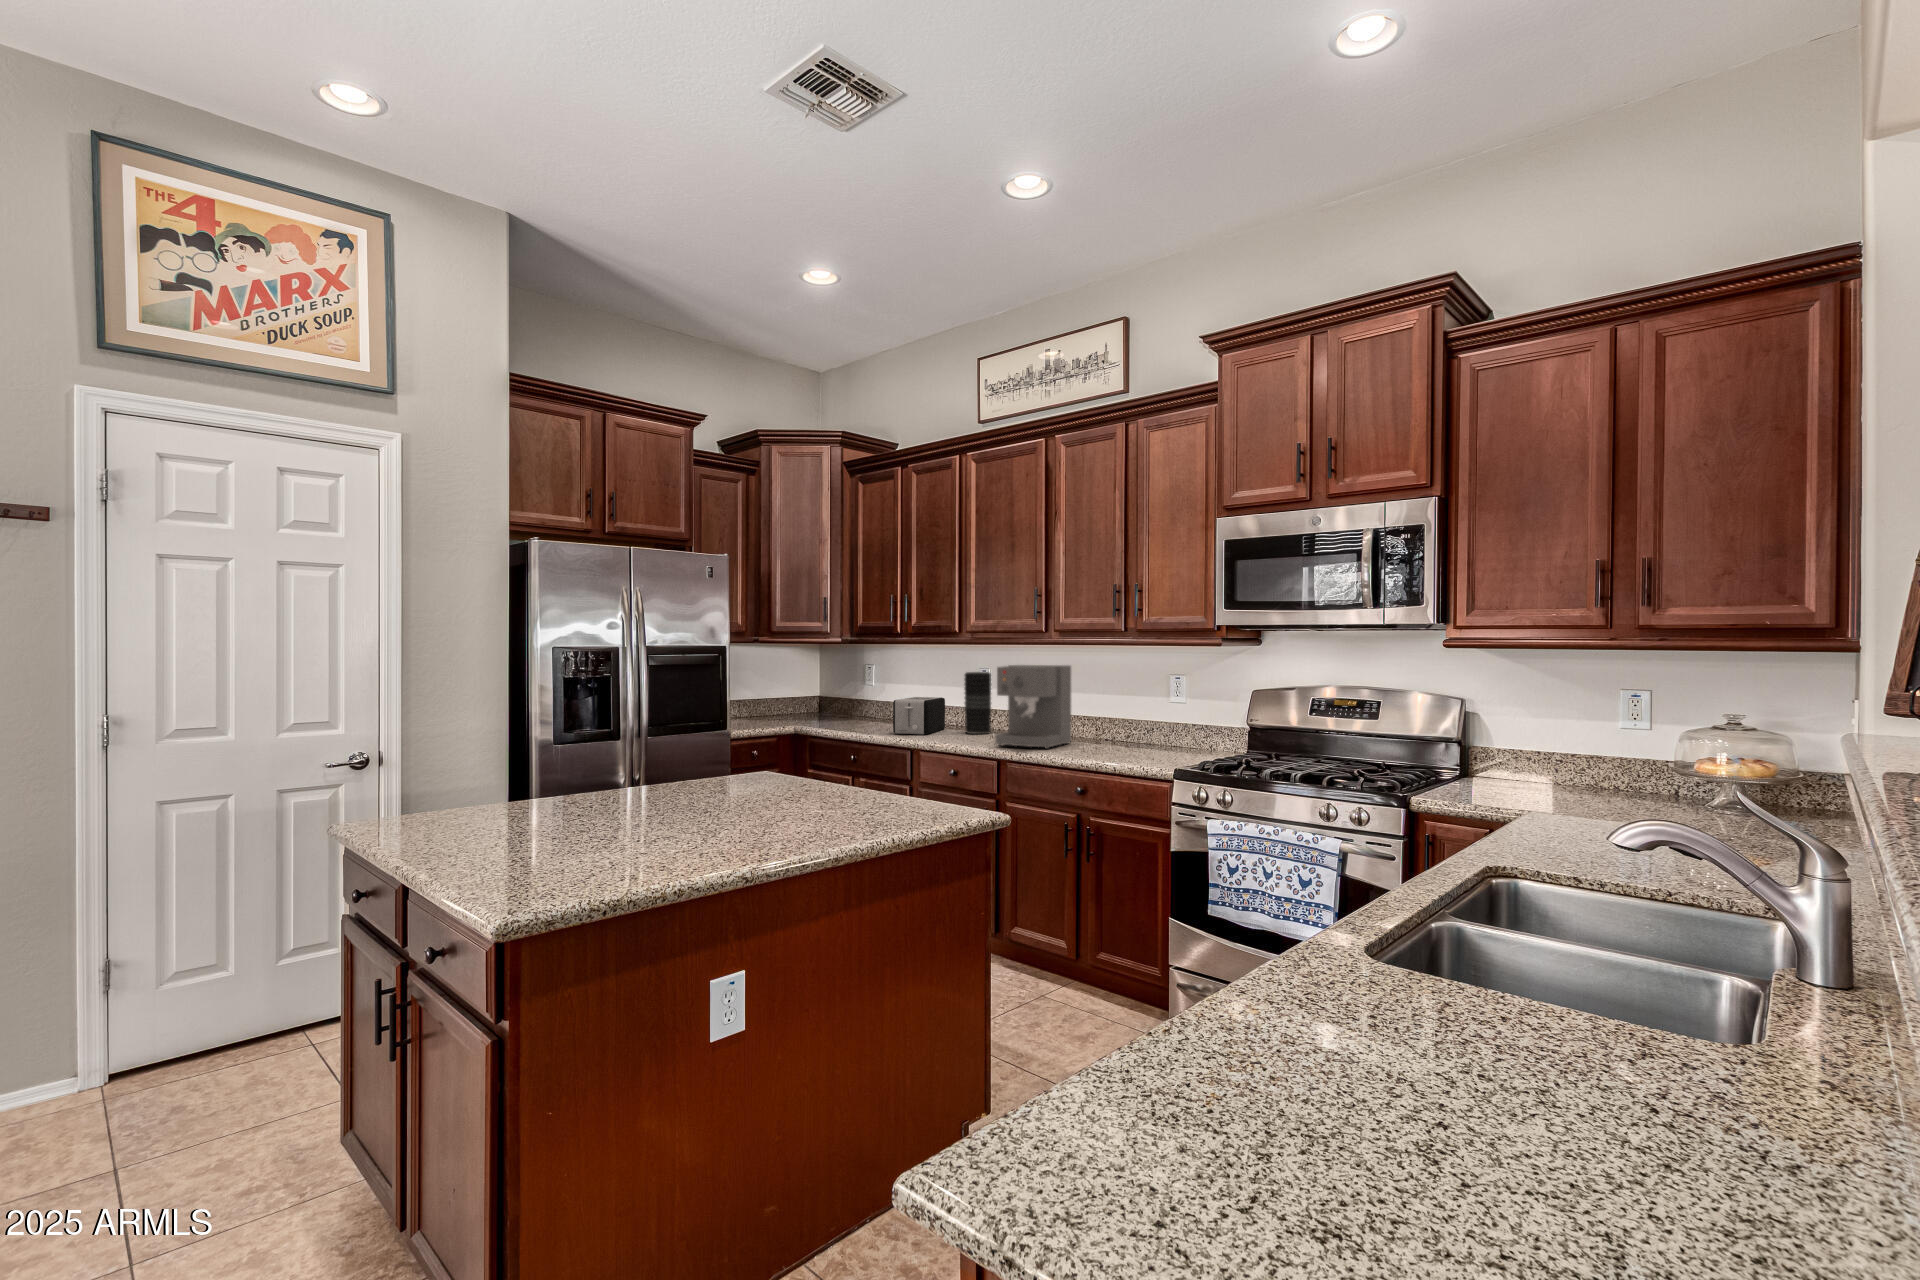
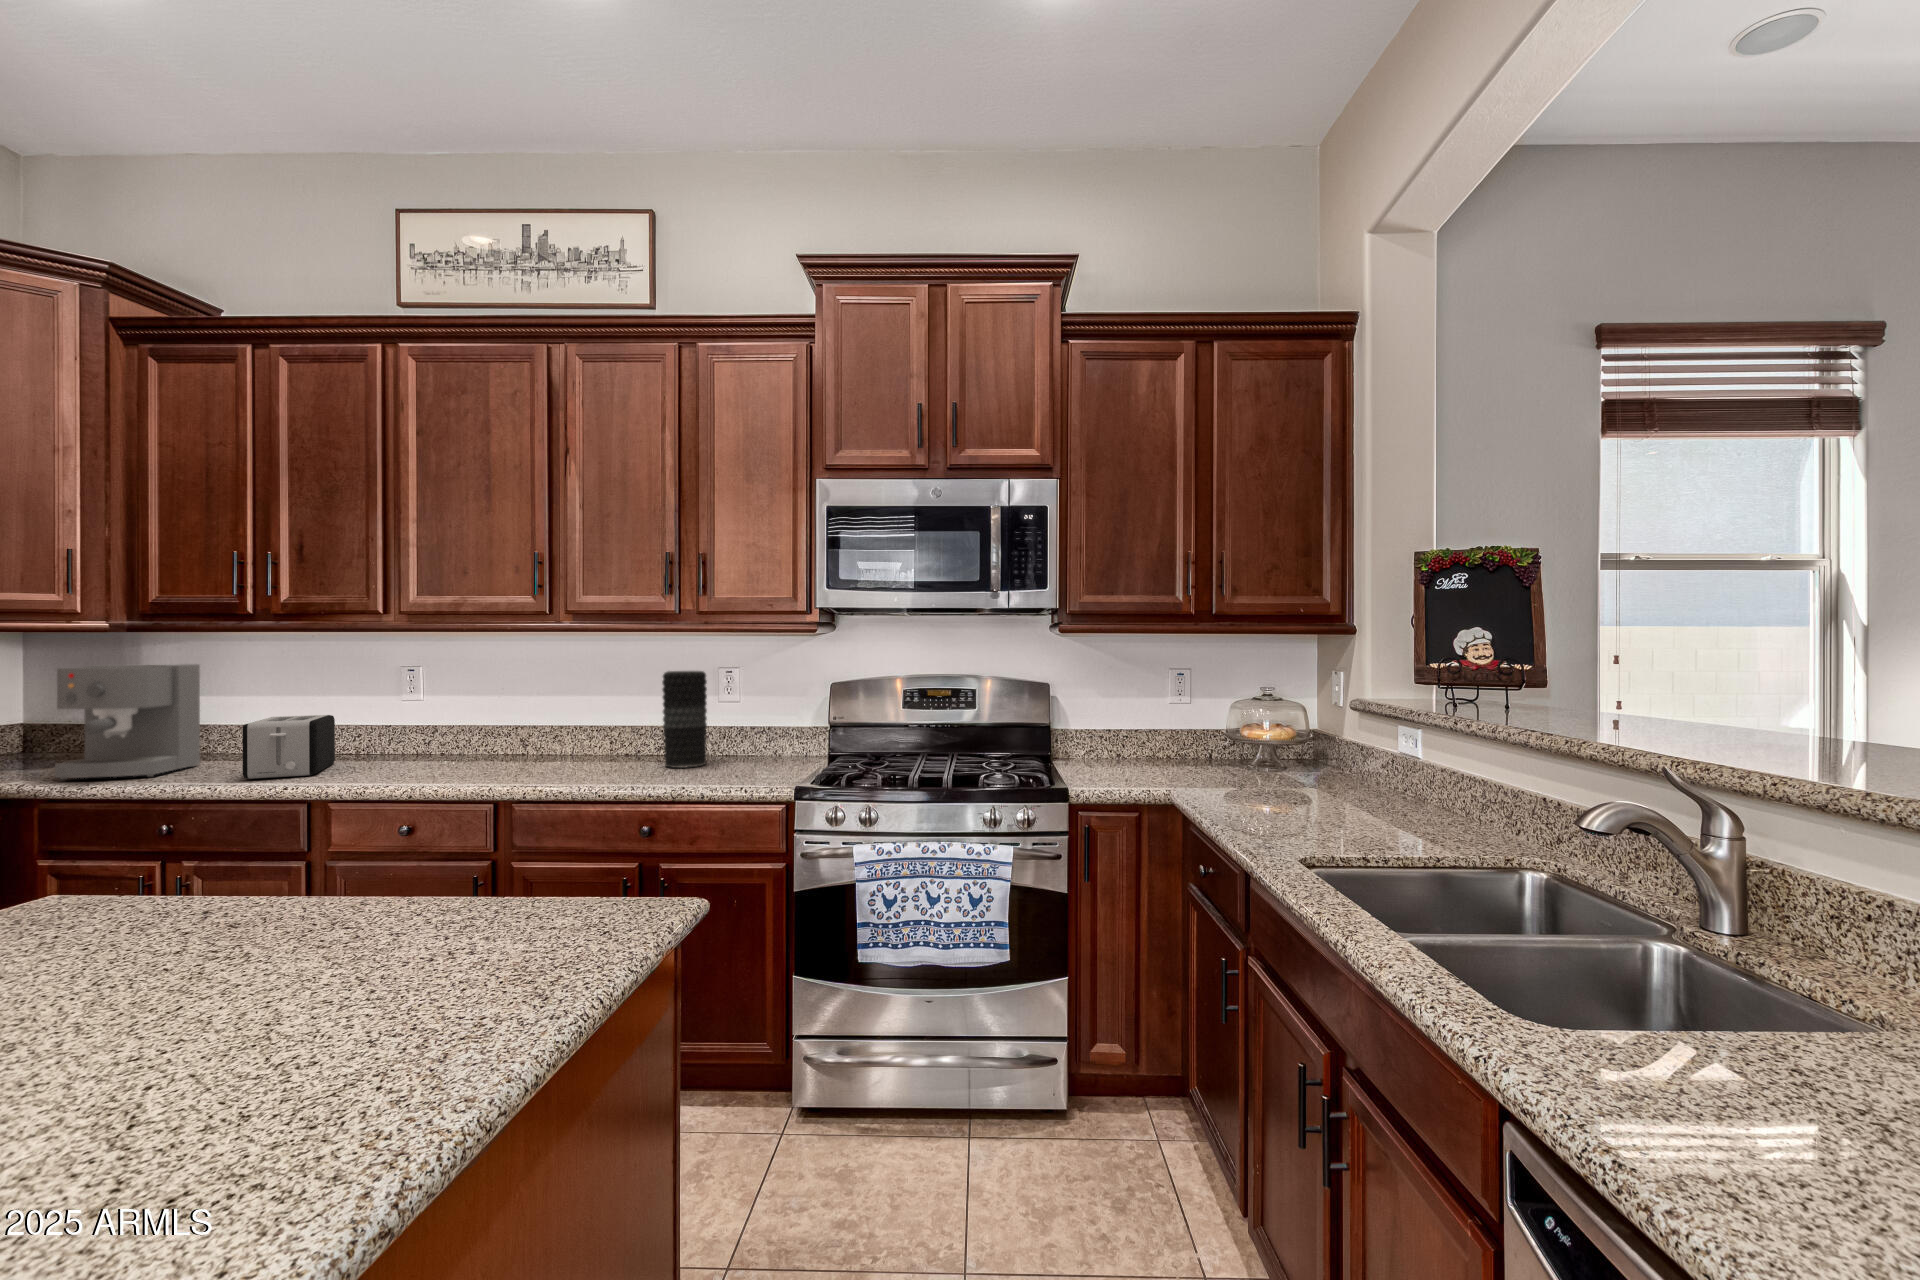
coffee maker: present [995,665,1071,749] -> present [55,664,200,780]
vase: present [964,672,991,734] -> present [662,671,707,768]

